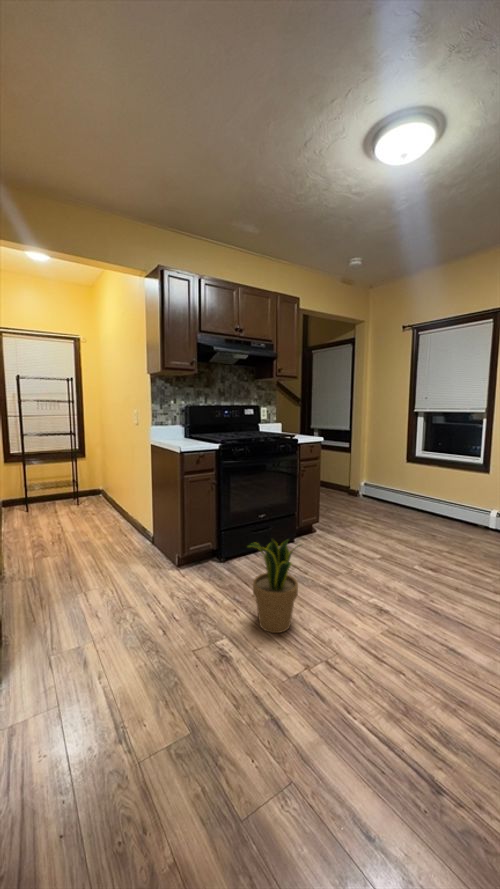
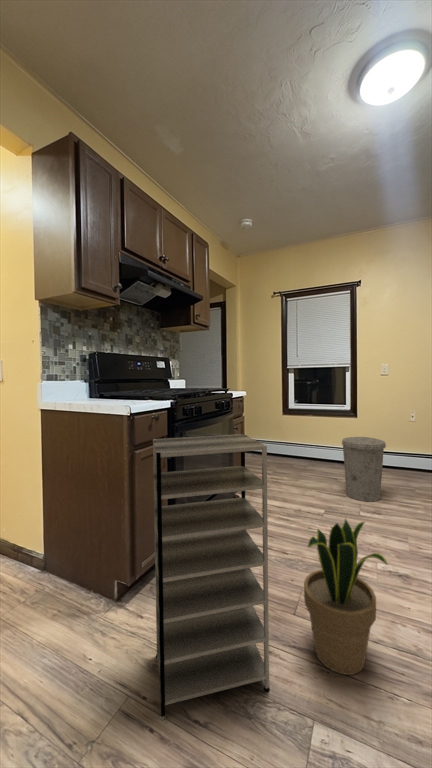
shelving unit: none [159,470,231,622] -> present [153,434,270,720]
trash can: none [423,493,470,561] -> present [342,437,386,502]

